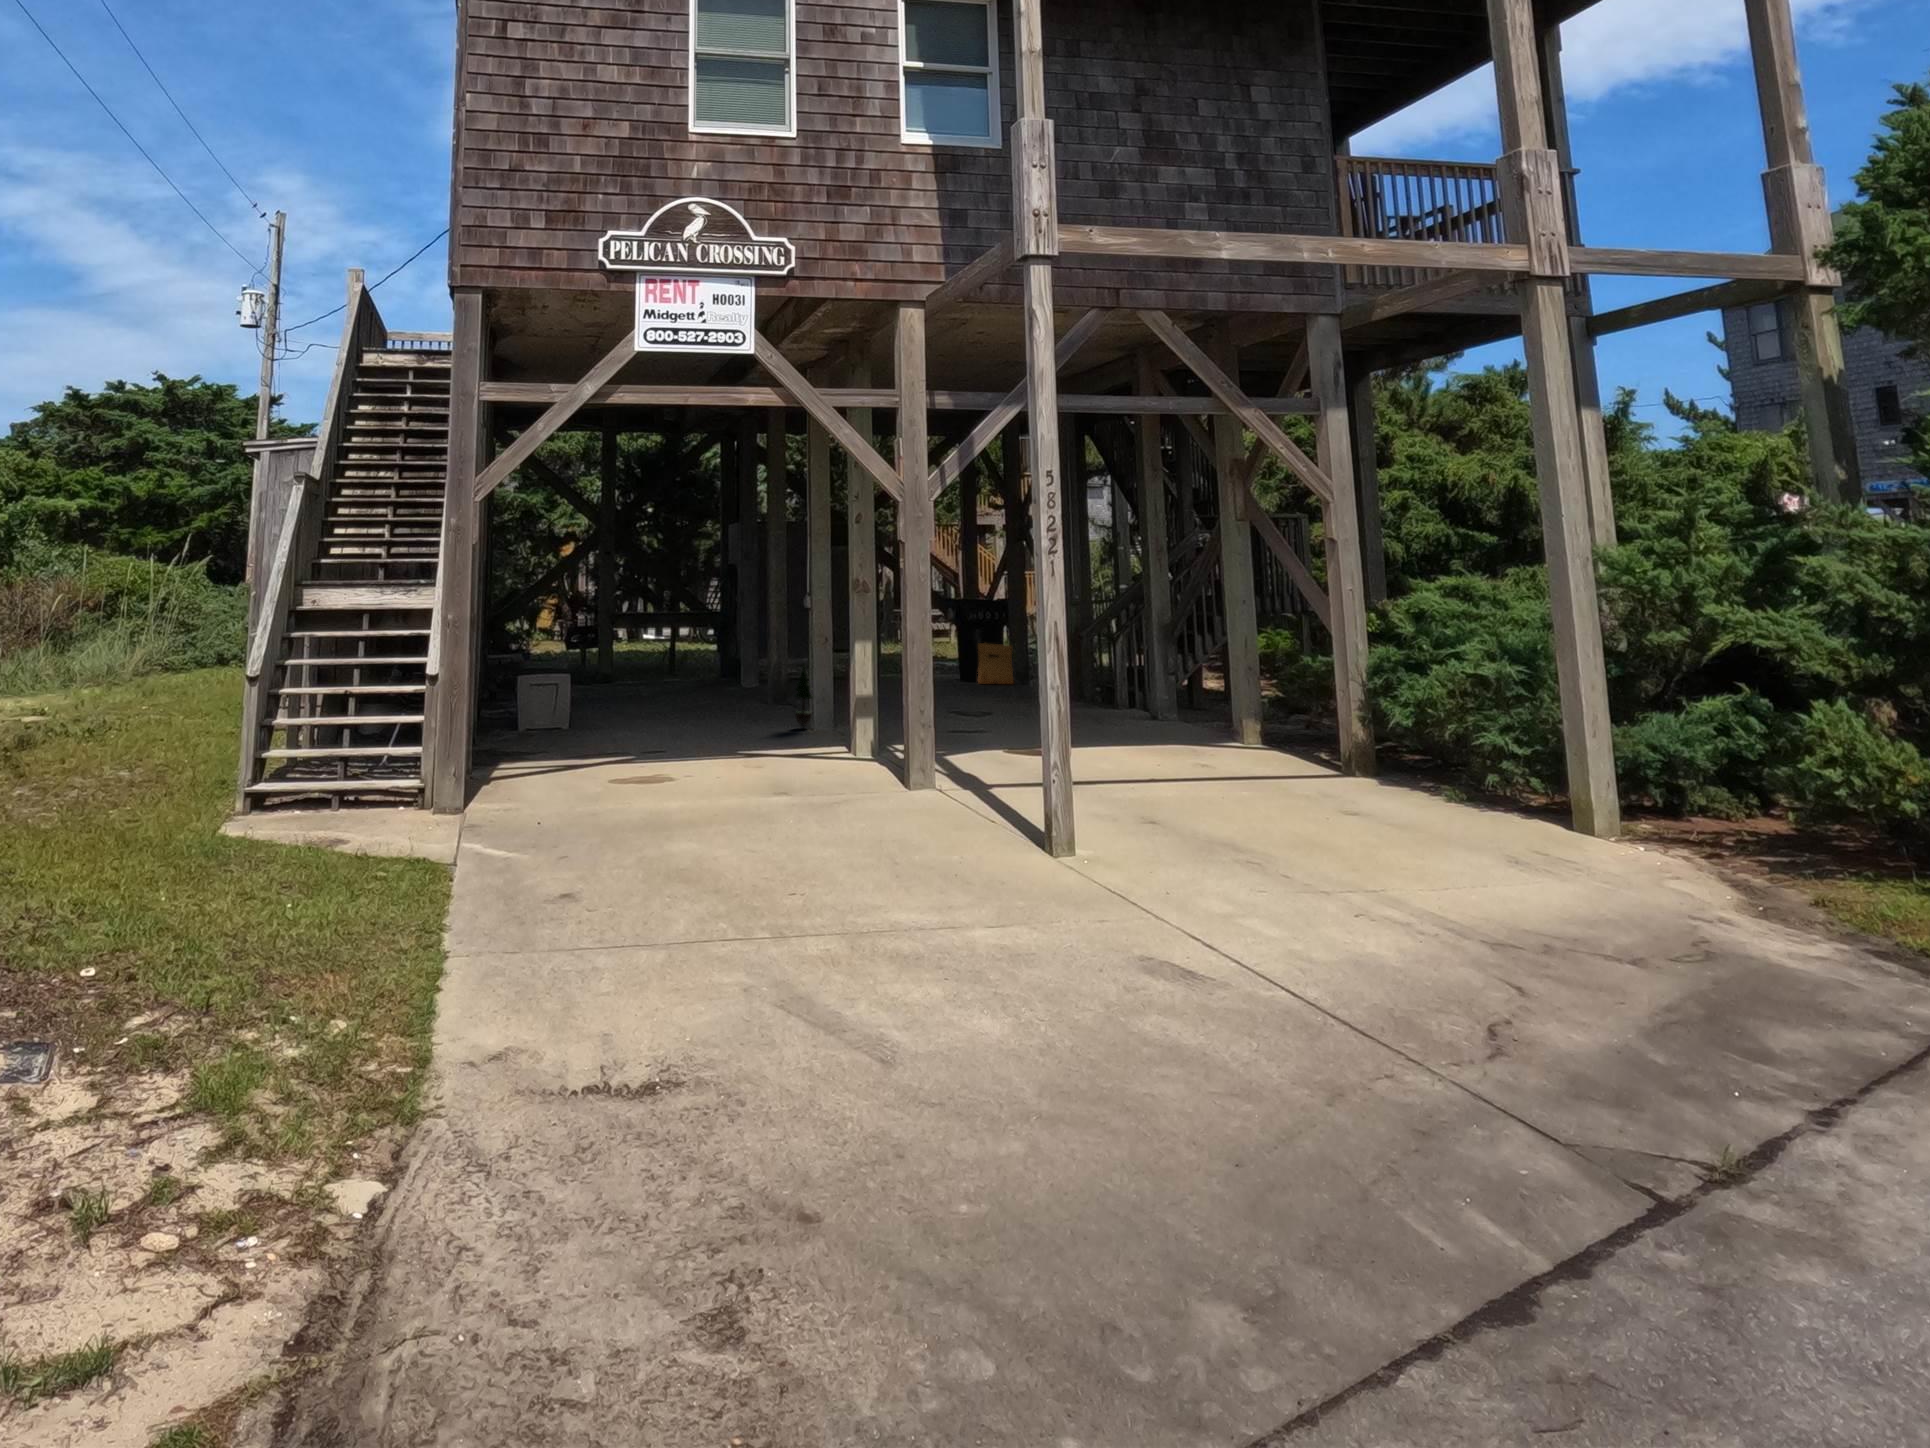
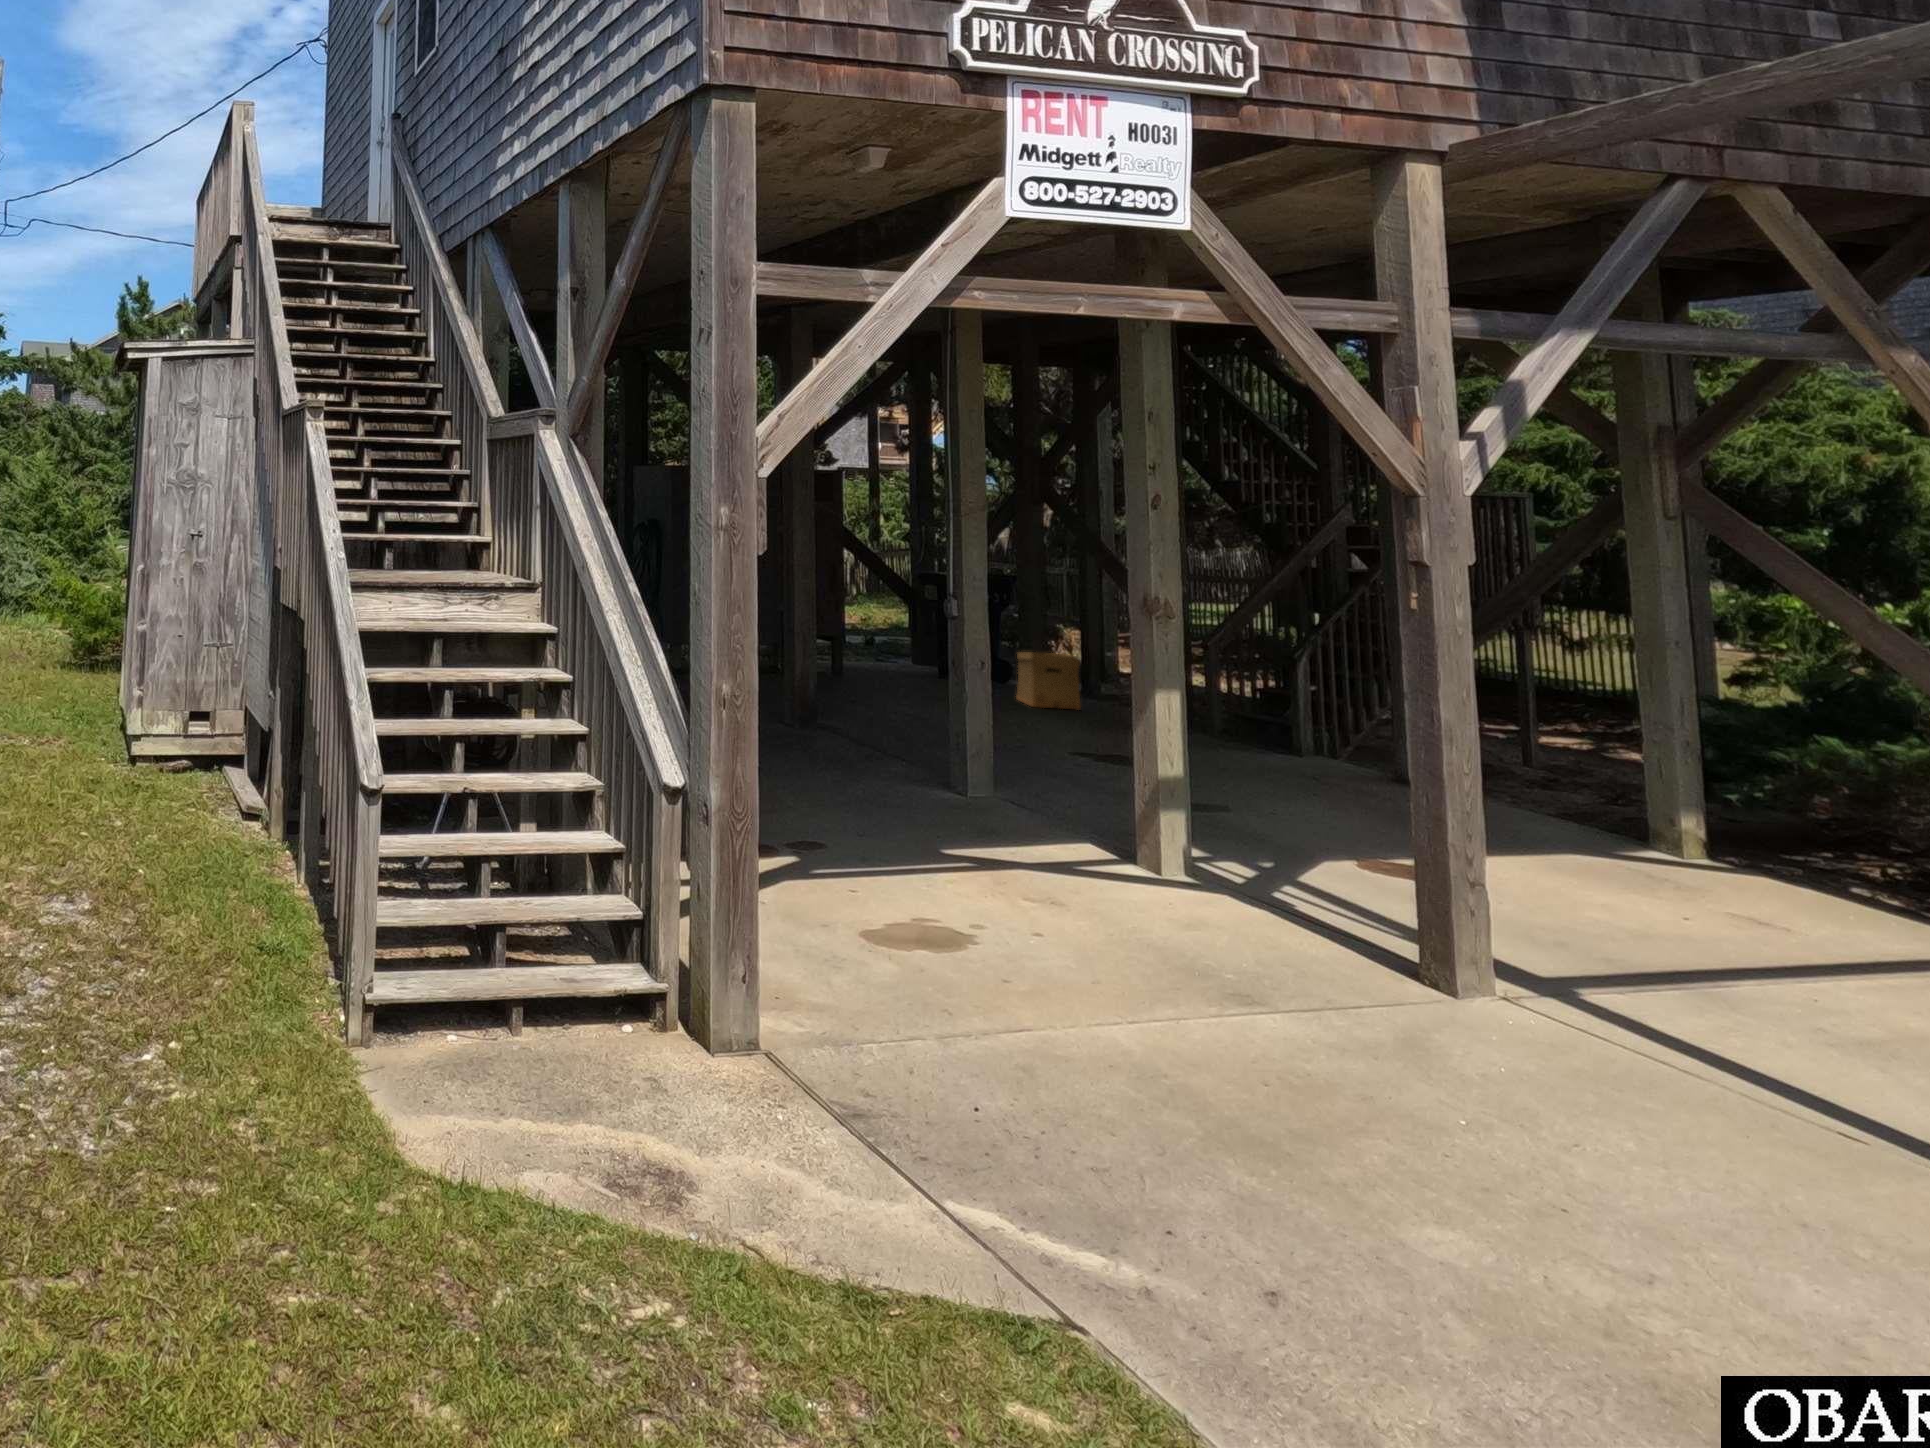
potted tree: present [794,665,813,727] -> none [952,708,987,805]

